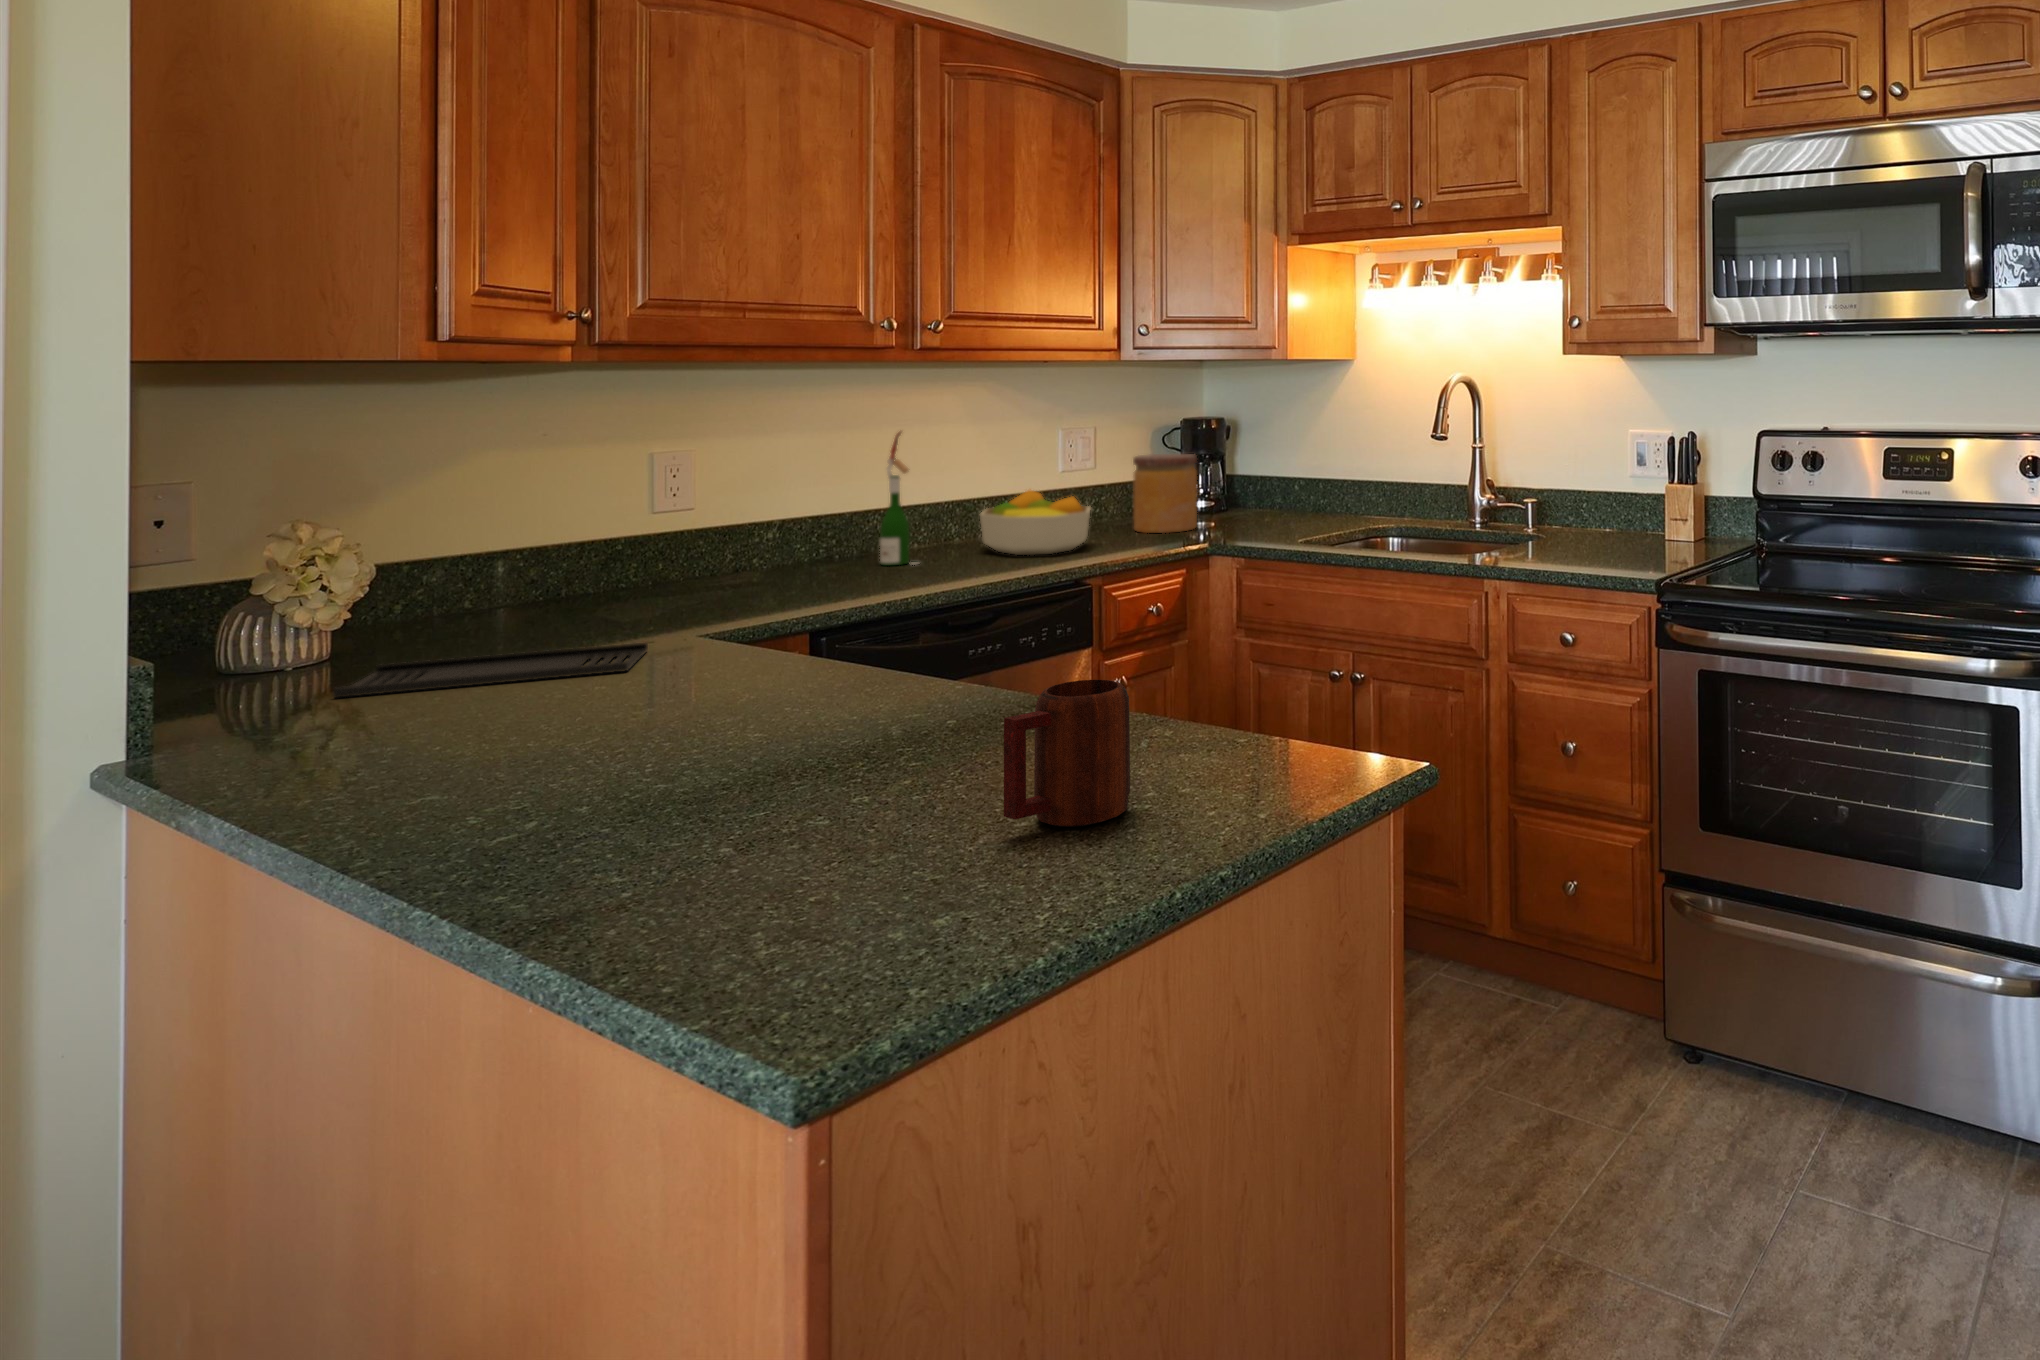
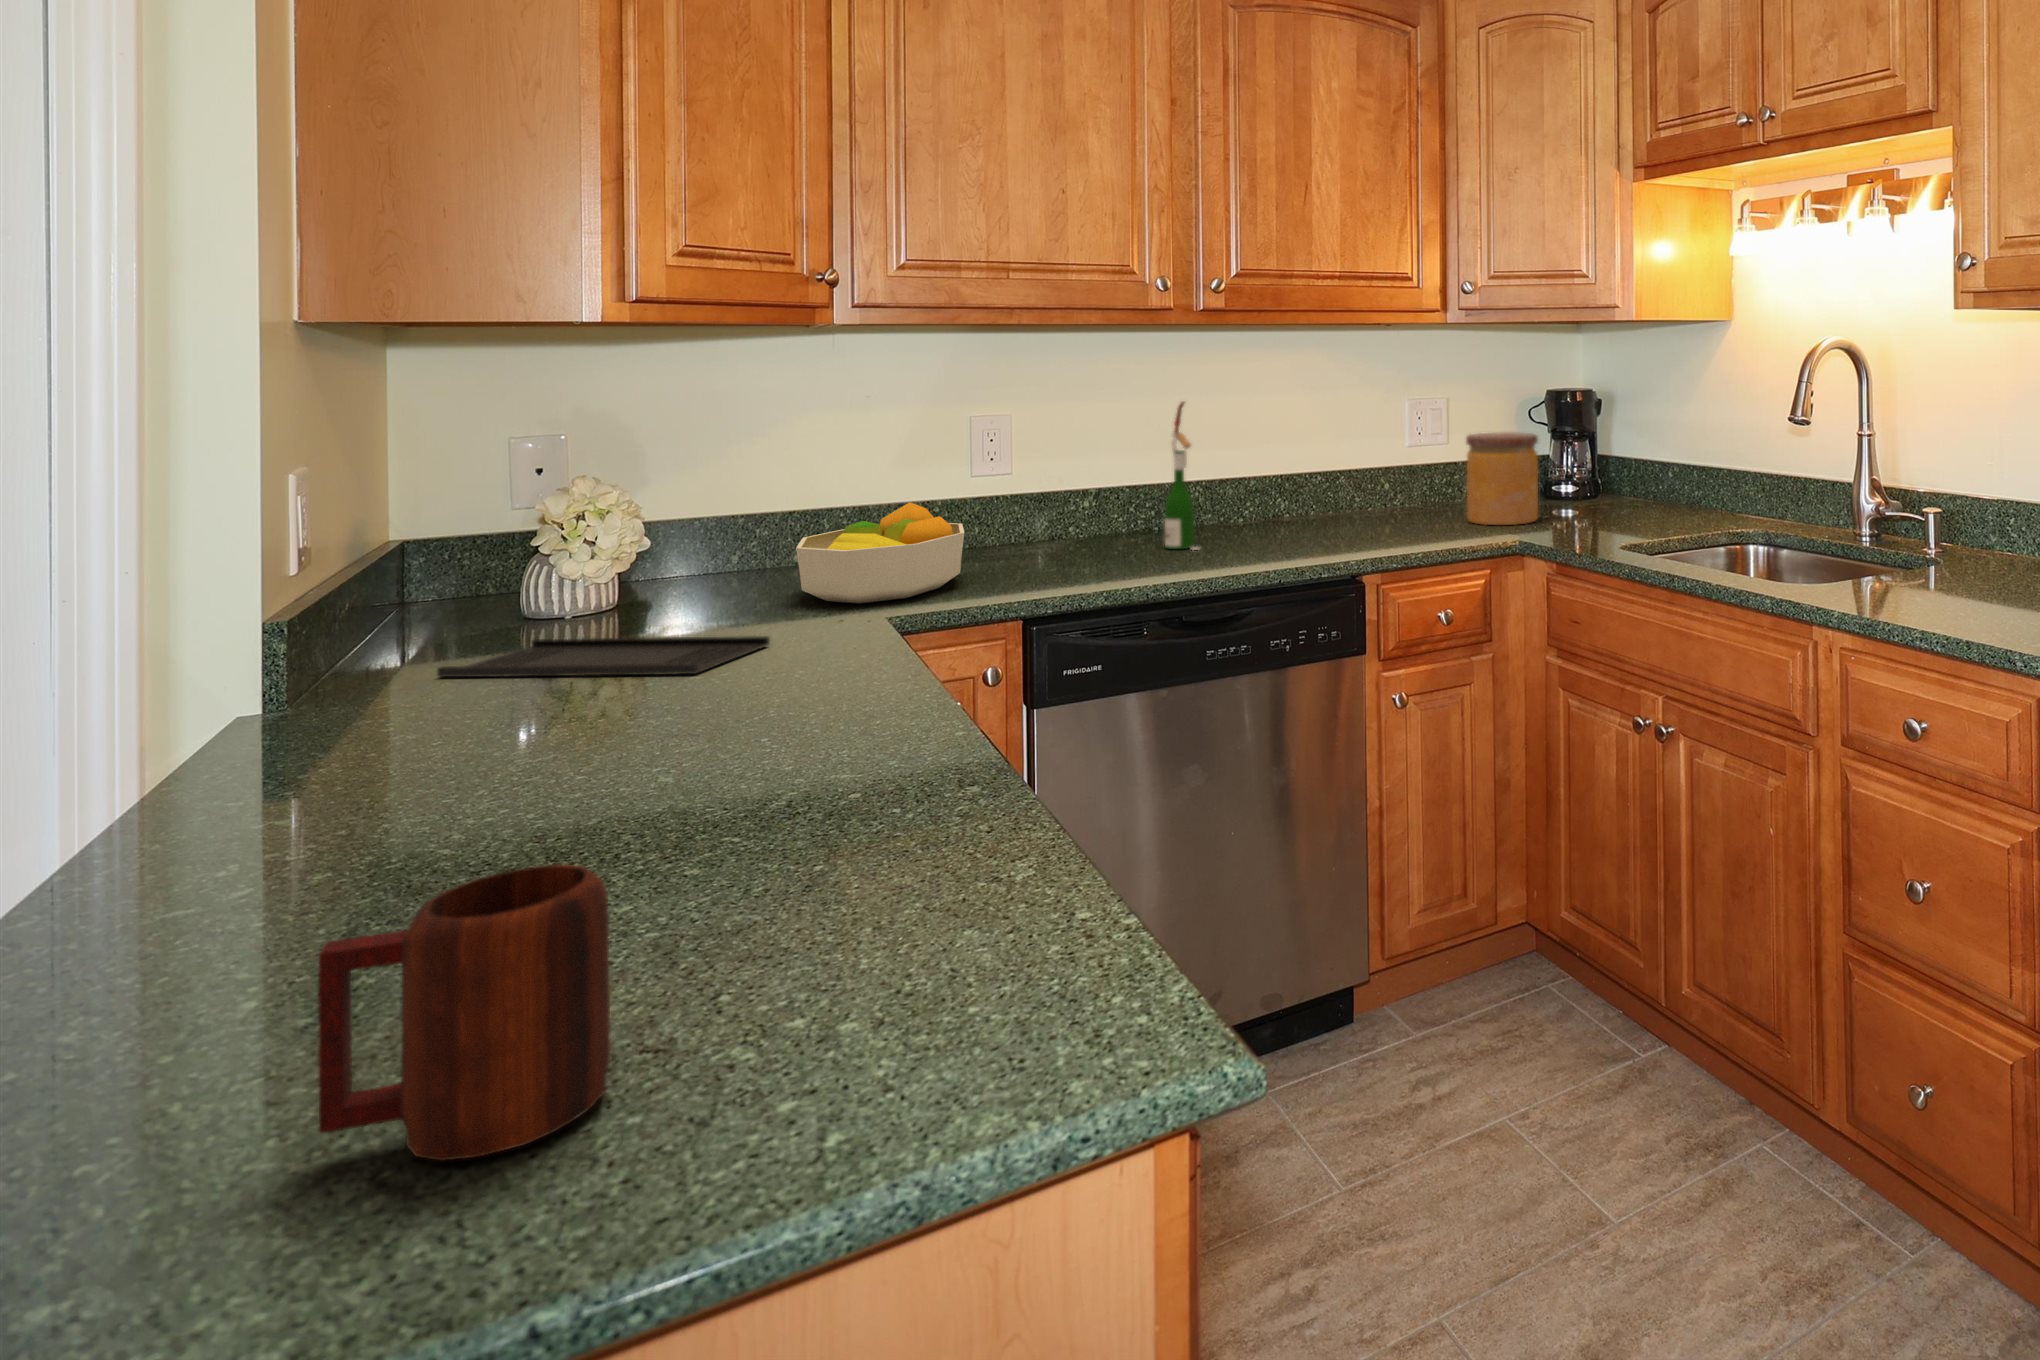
fruit bowl: present [980,489,1090,555] -> present [796,502,964,603]

